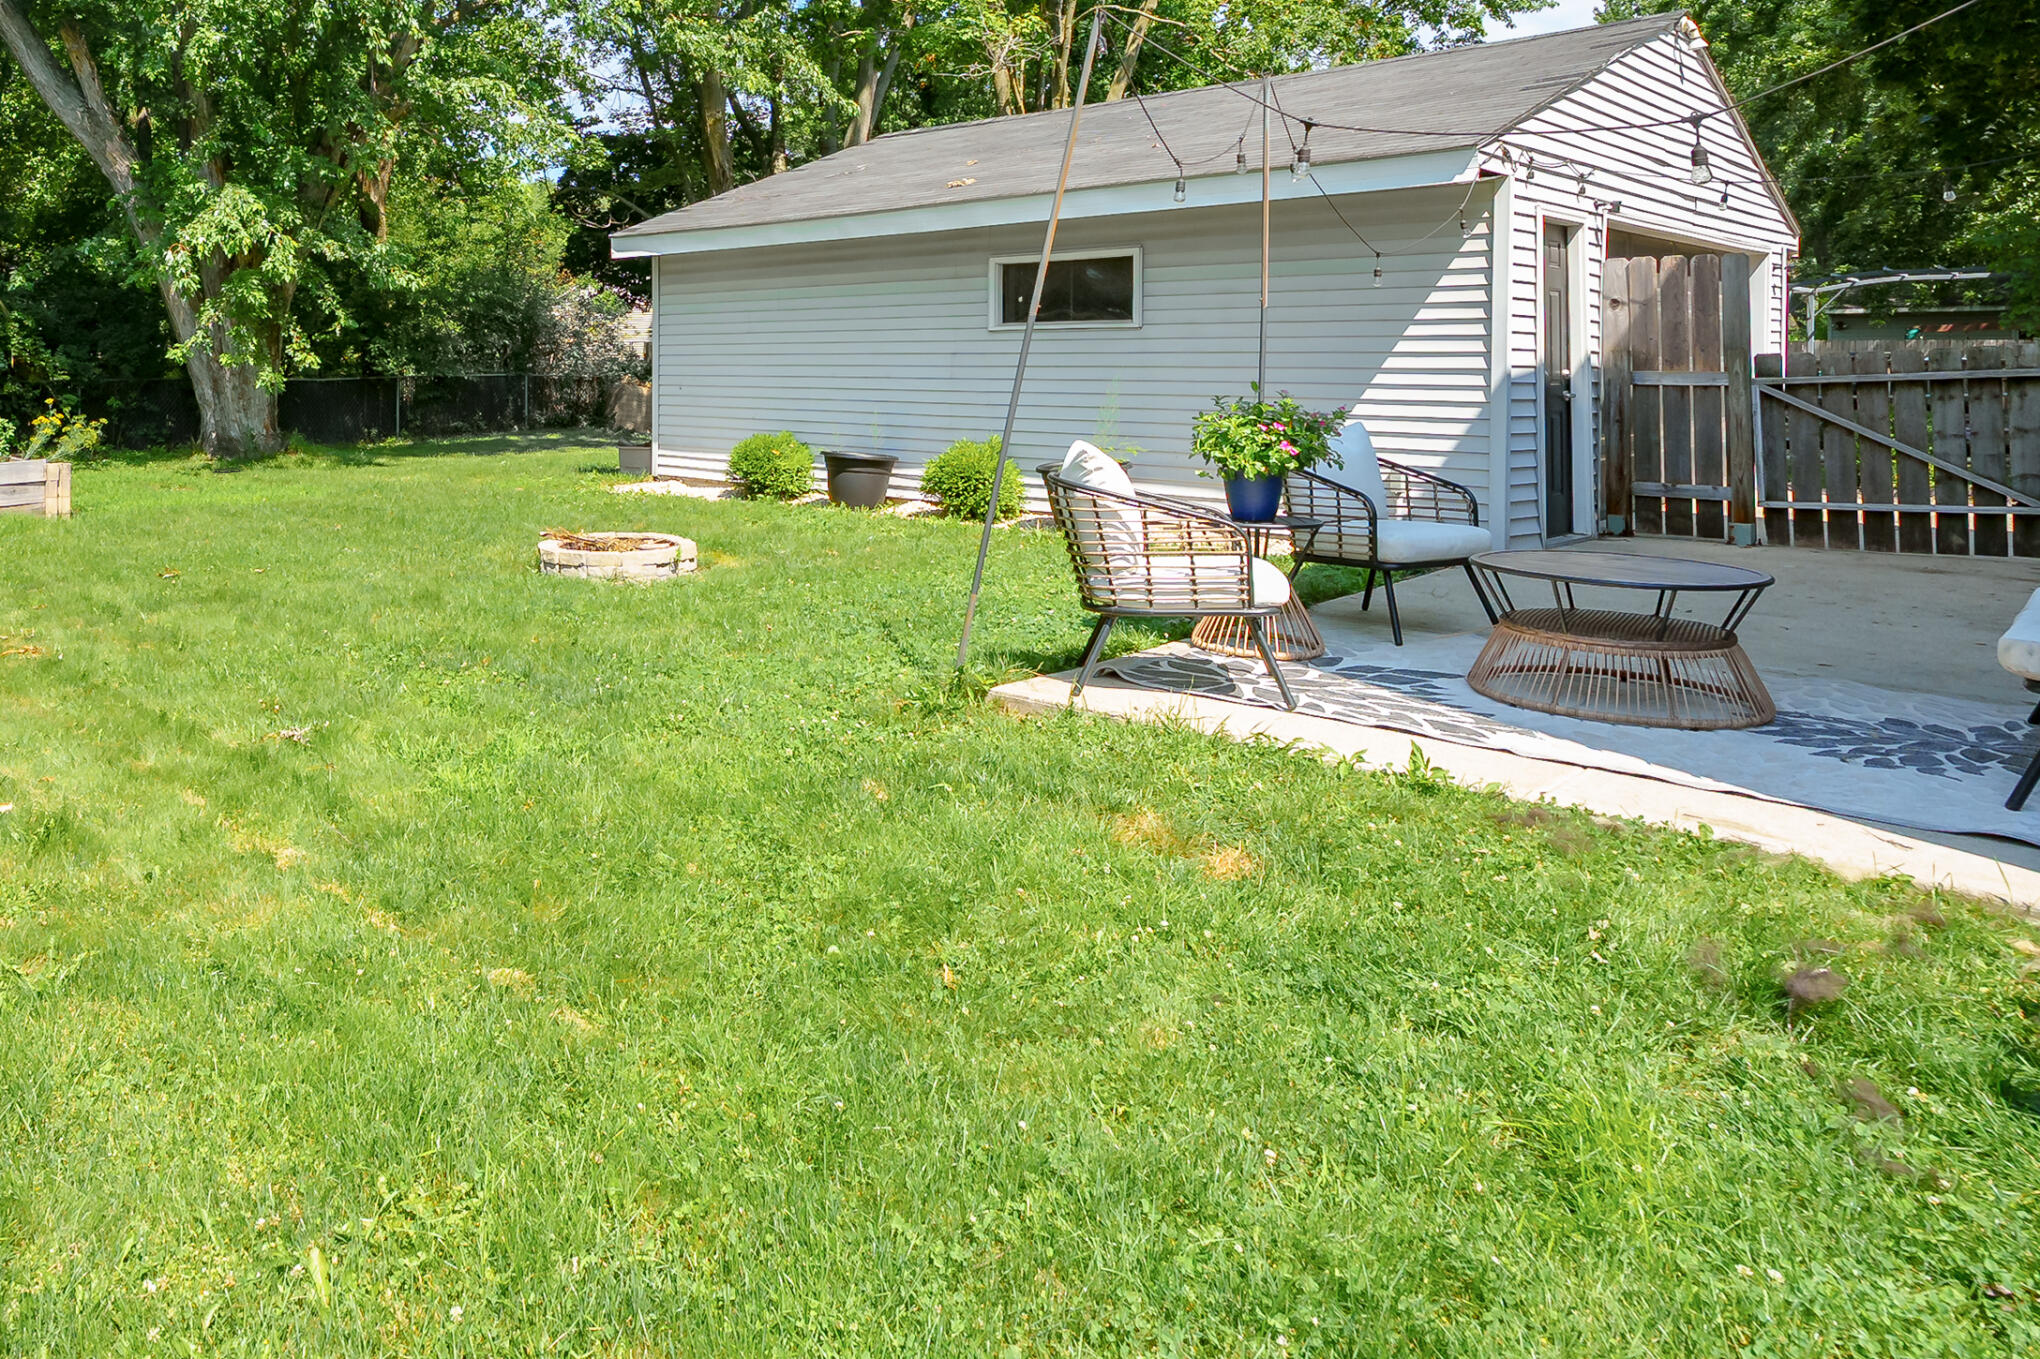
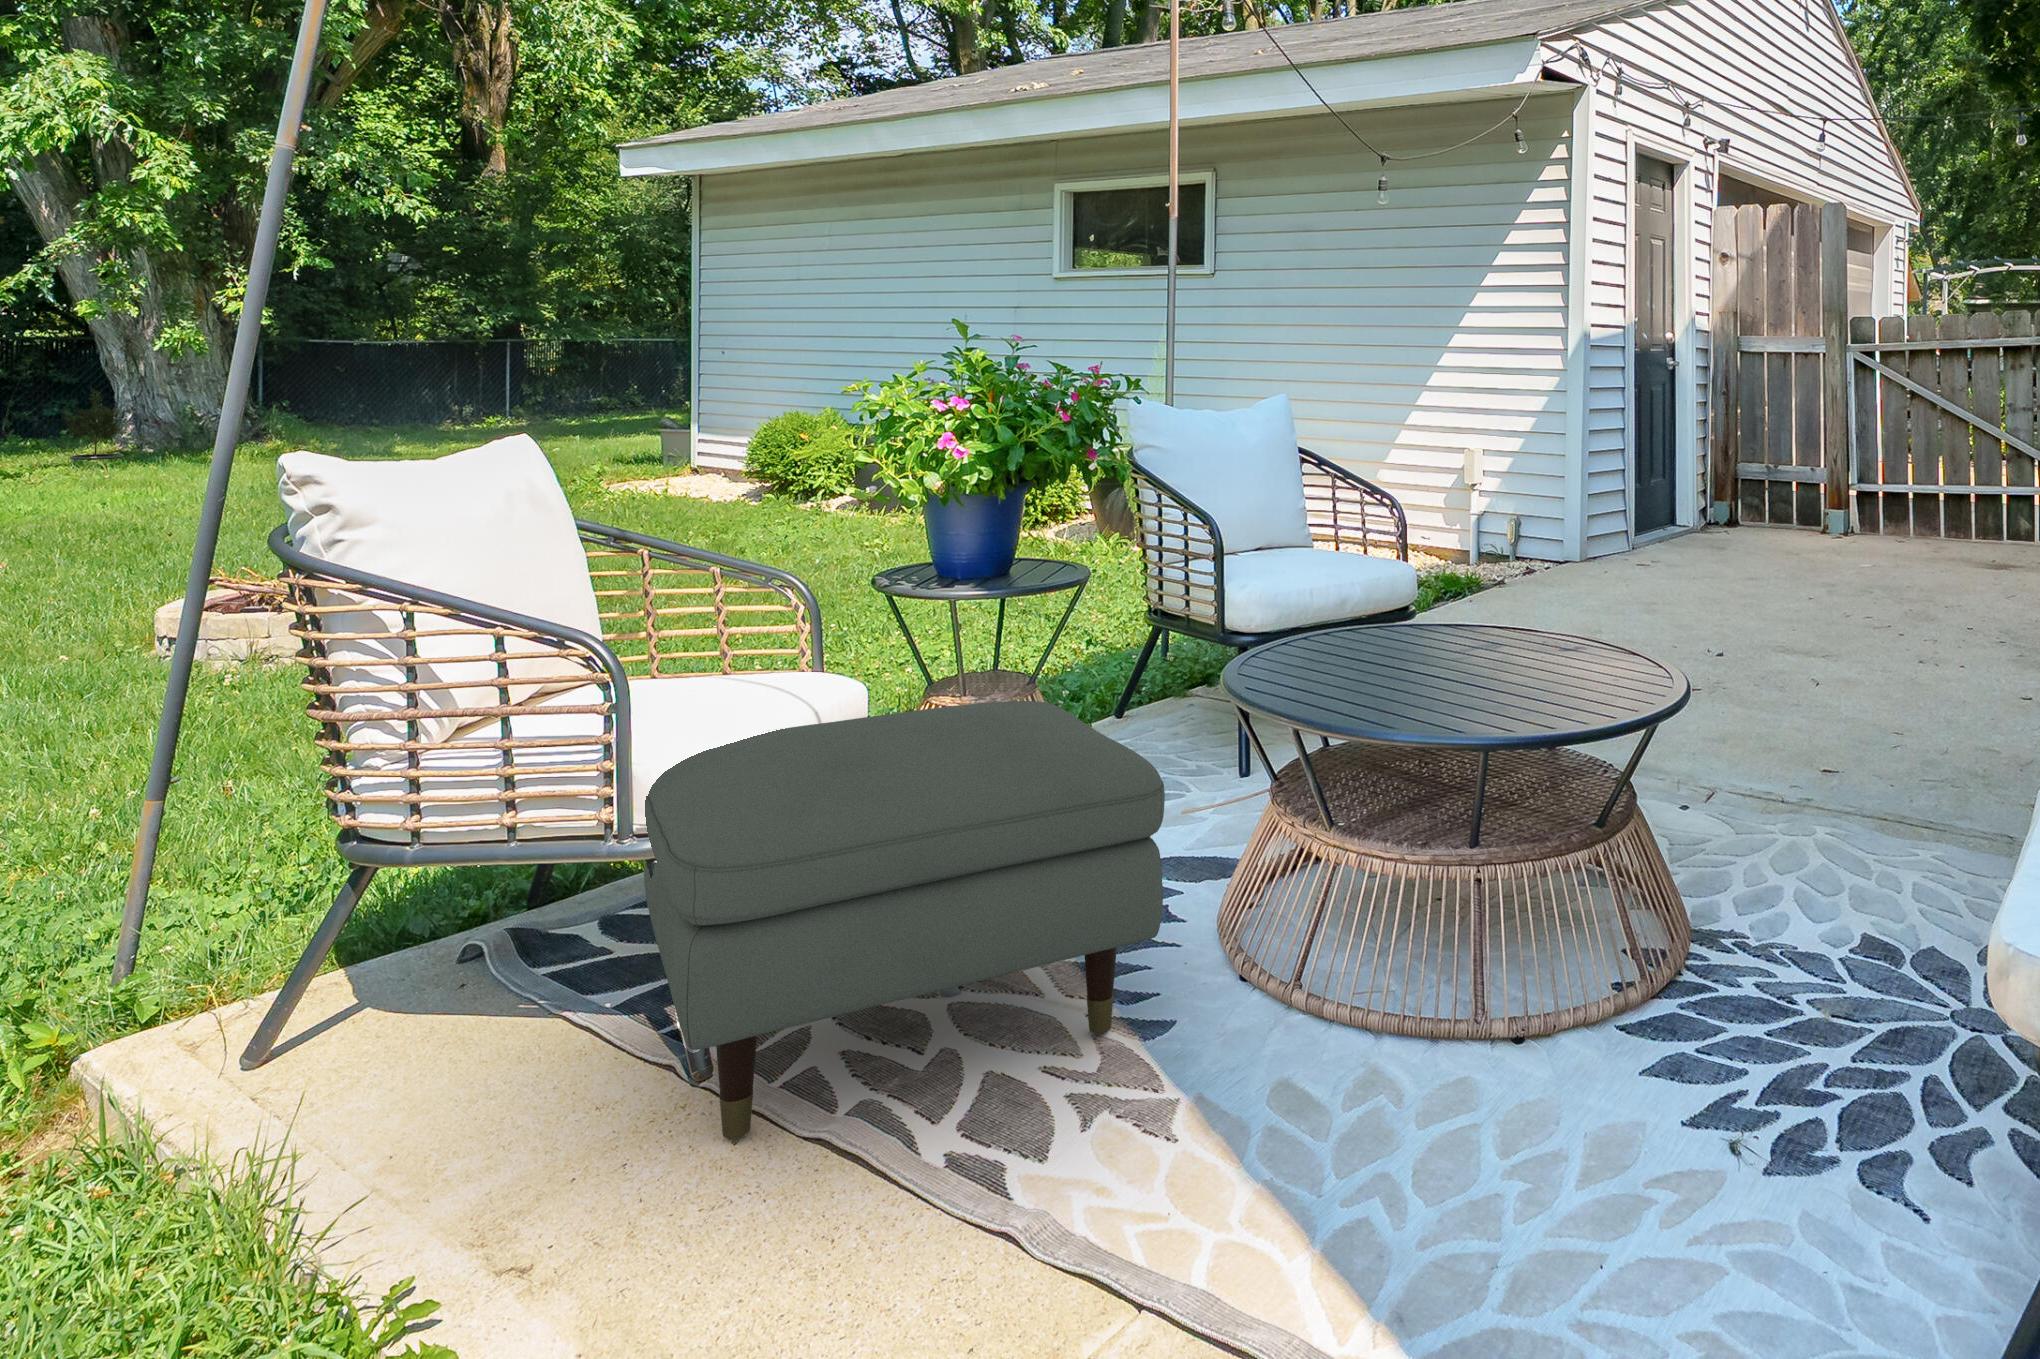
ottoman: none [1233,617,1519,784] -> present [644,701,1165,1140]

